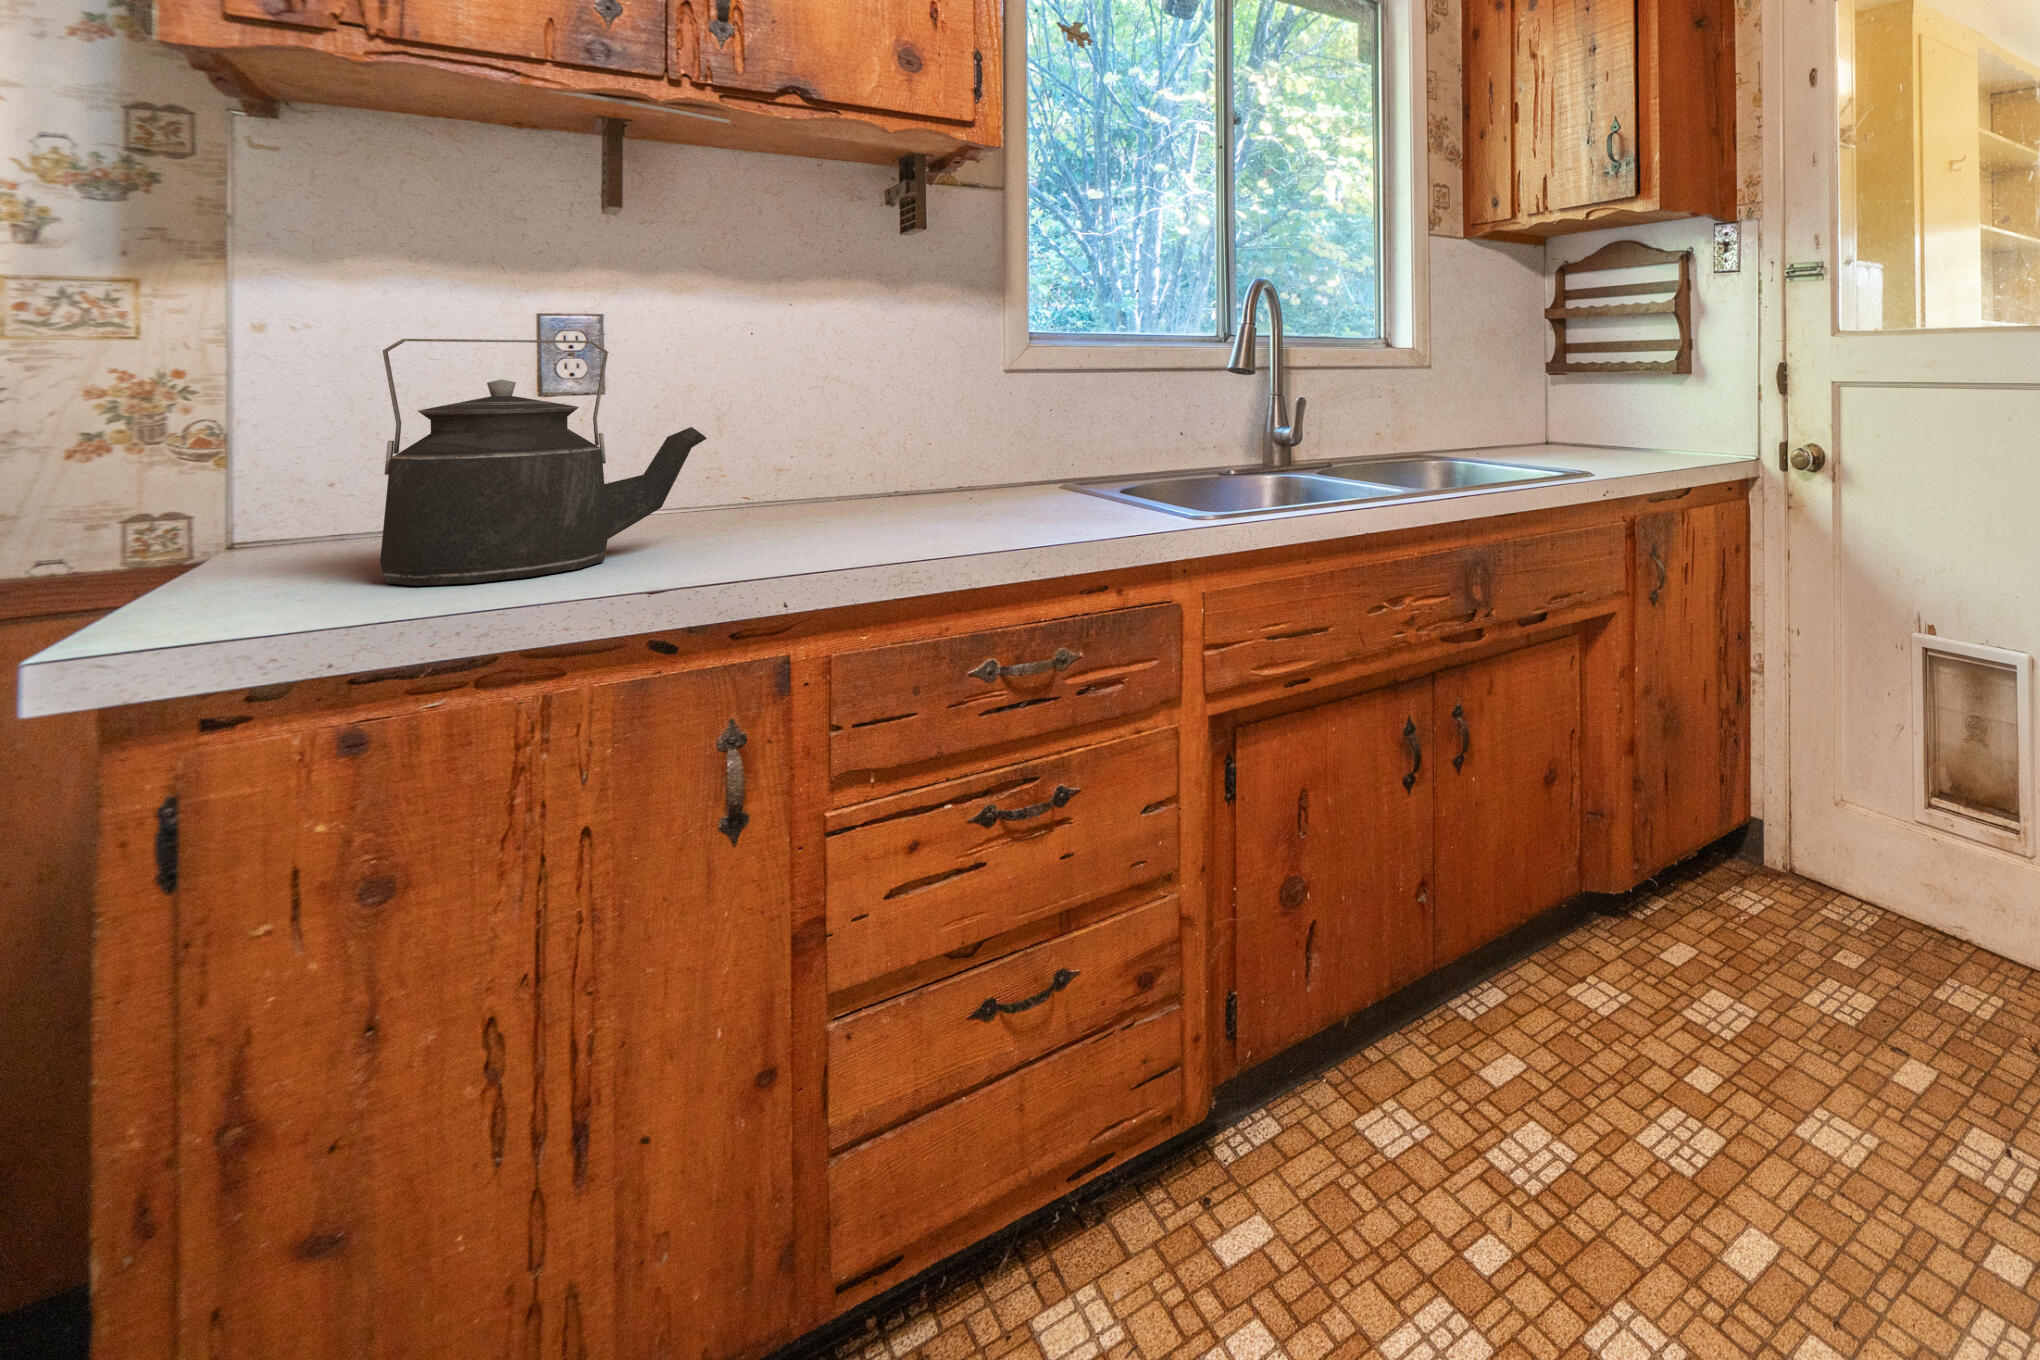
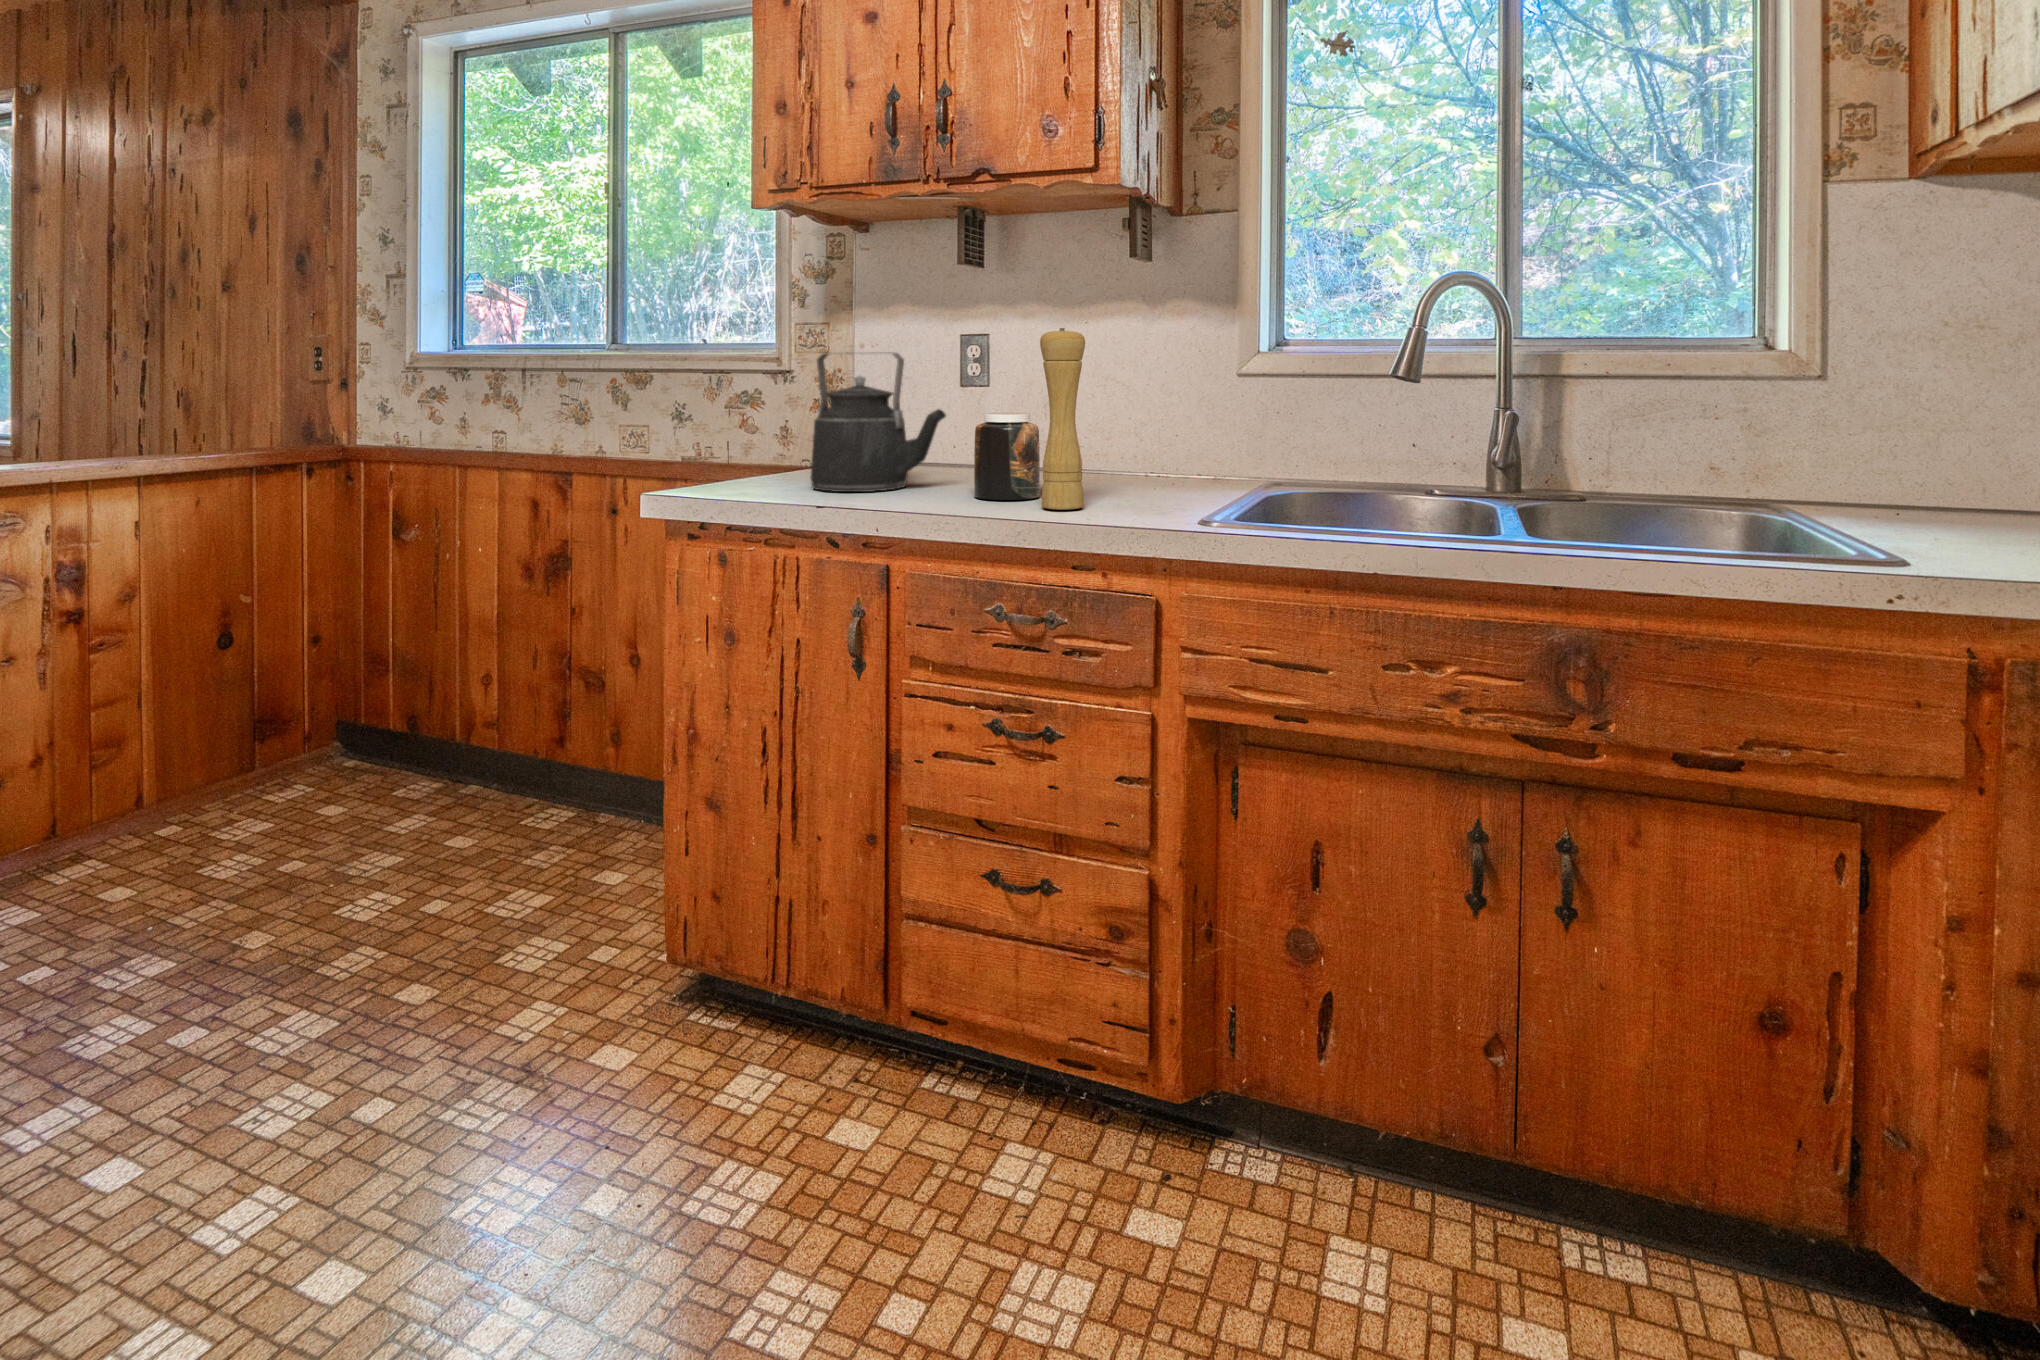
pepper mill: none [958,315,1021,538] -> present [1040,328,1085,510]
jar: none [793,425,899,545] -> present [974,413,1040,500]

